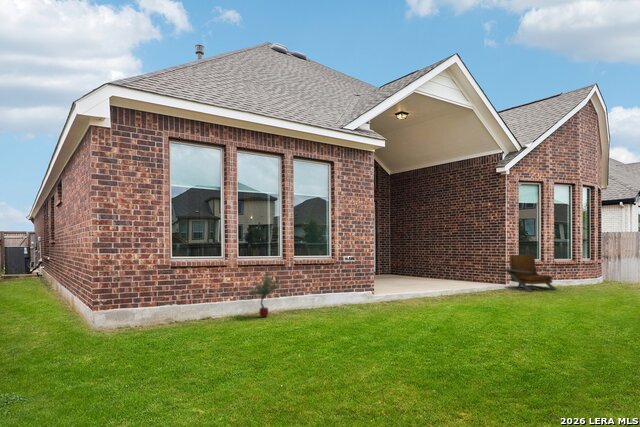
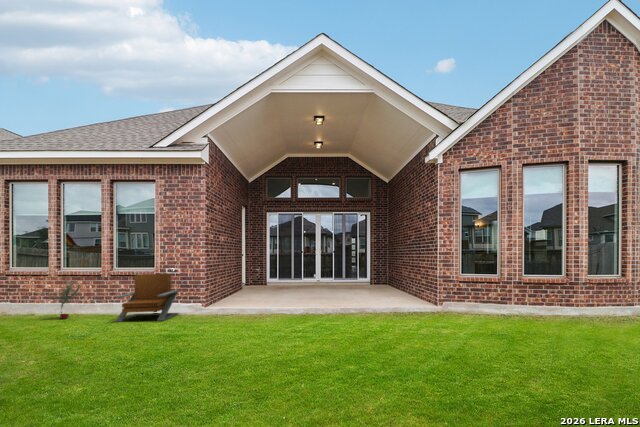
lounge chair: present [504,254,556,292] -> present [116,274,178,322]

